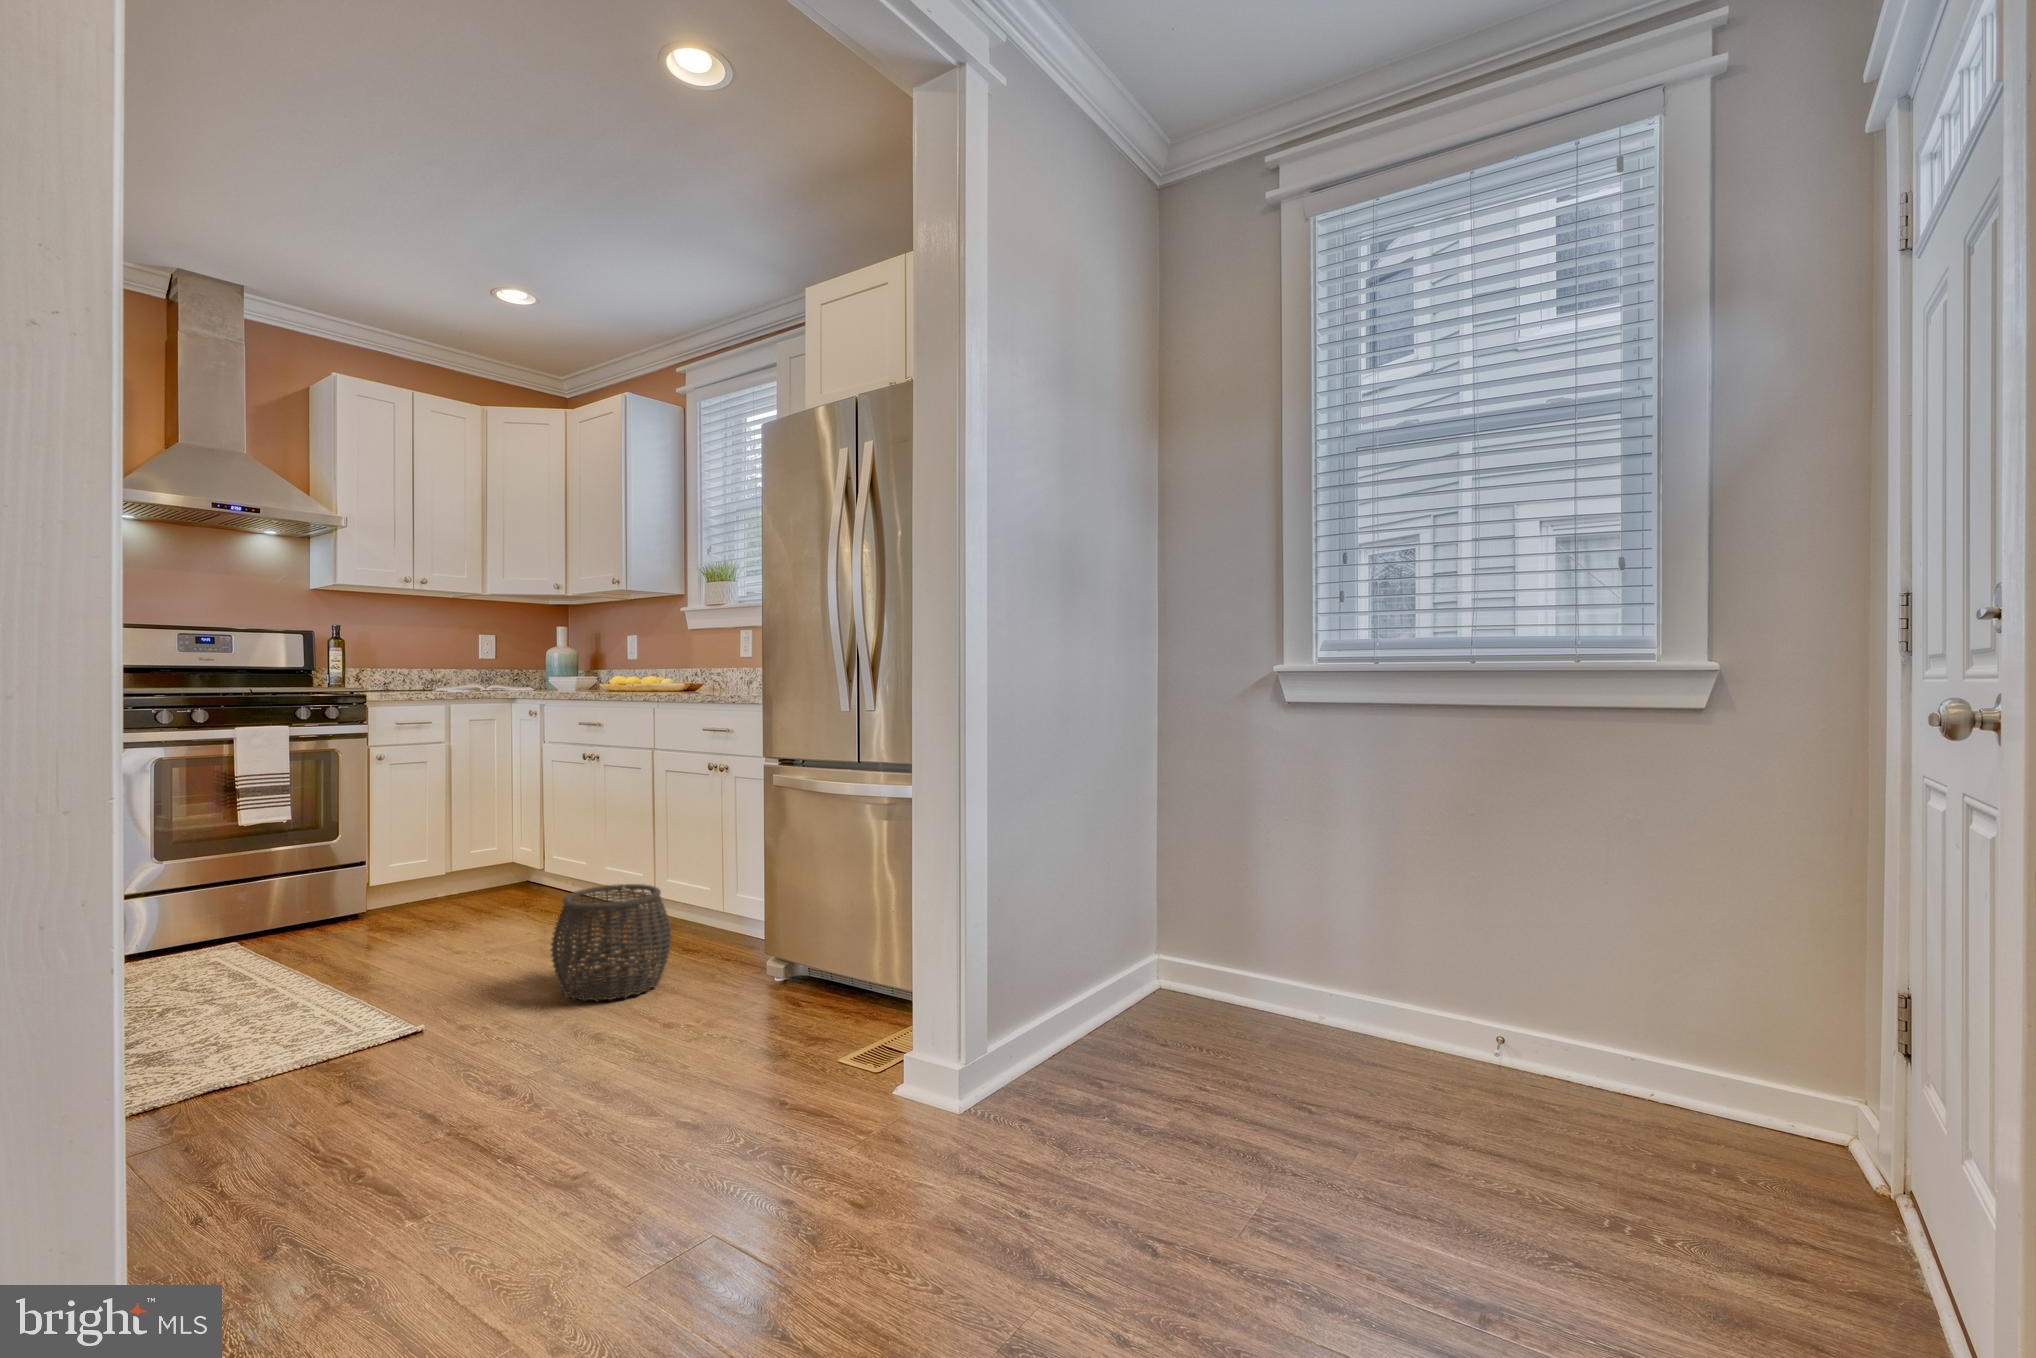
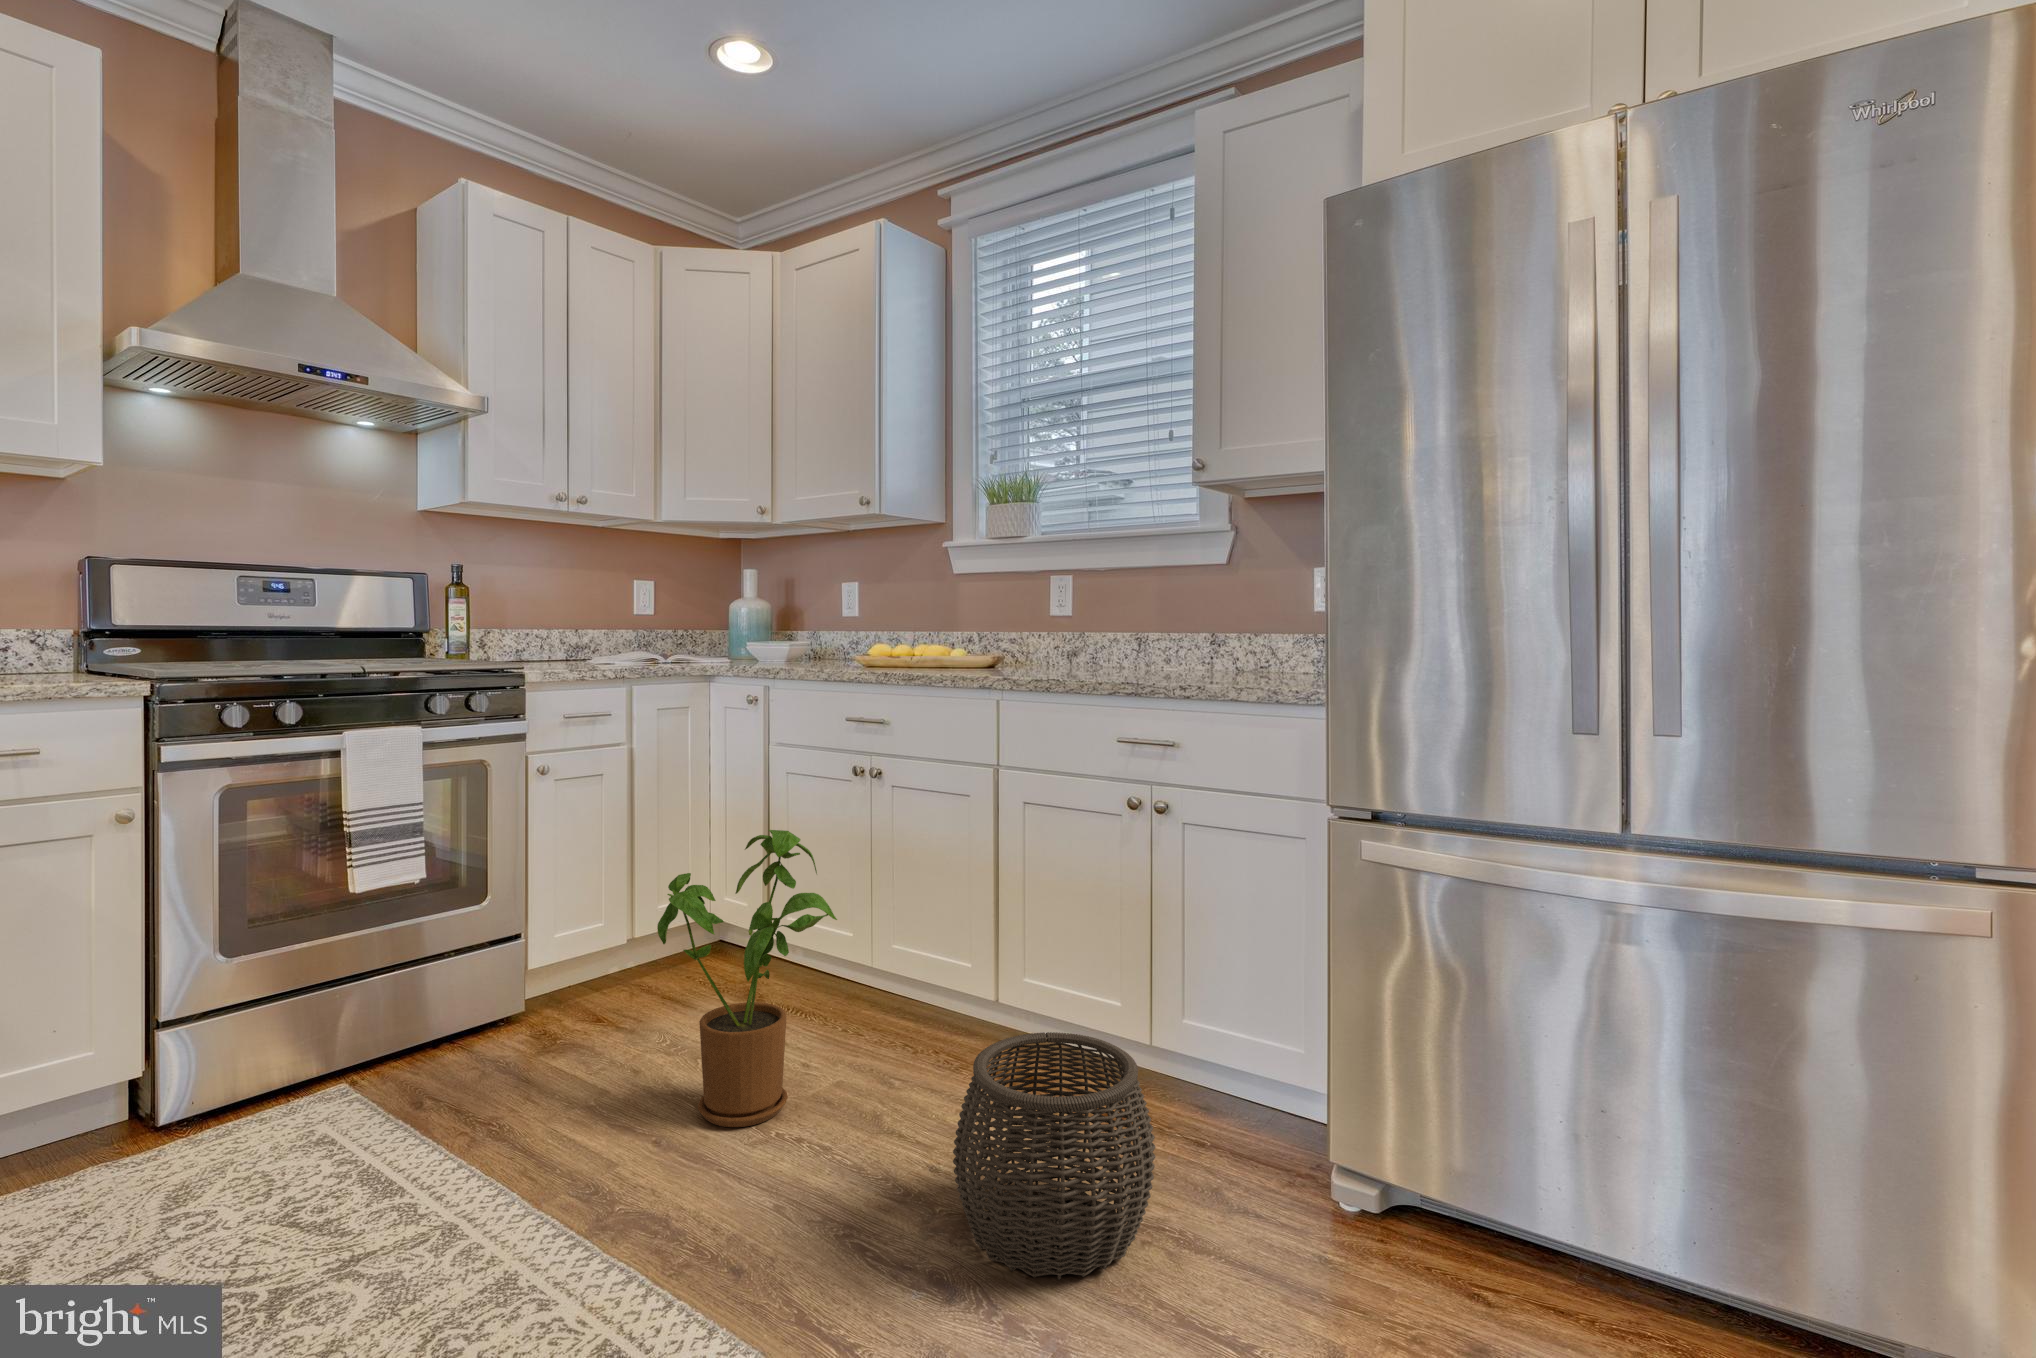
house plant: none [420,782,530,957] -> present [657,830,837,1127]

